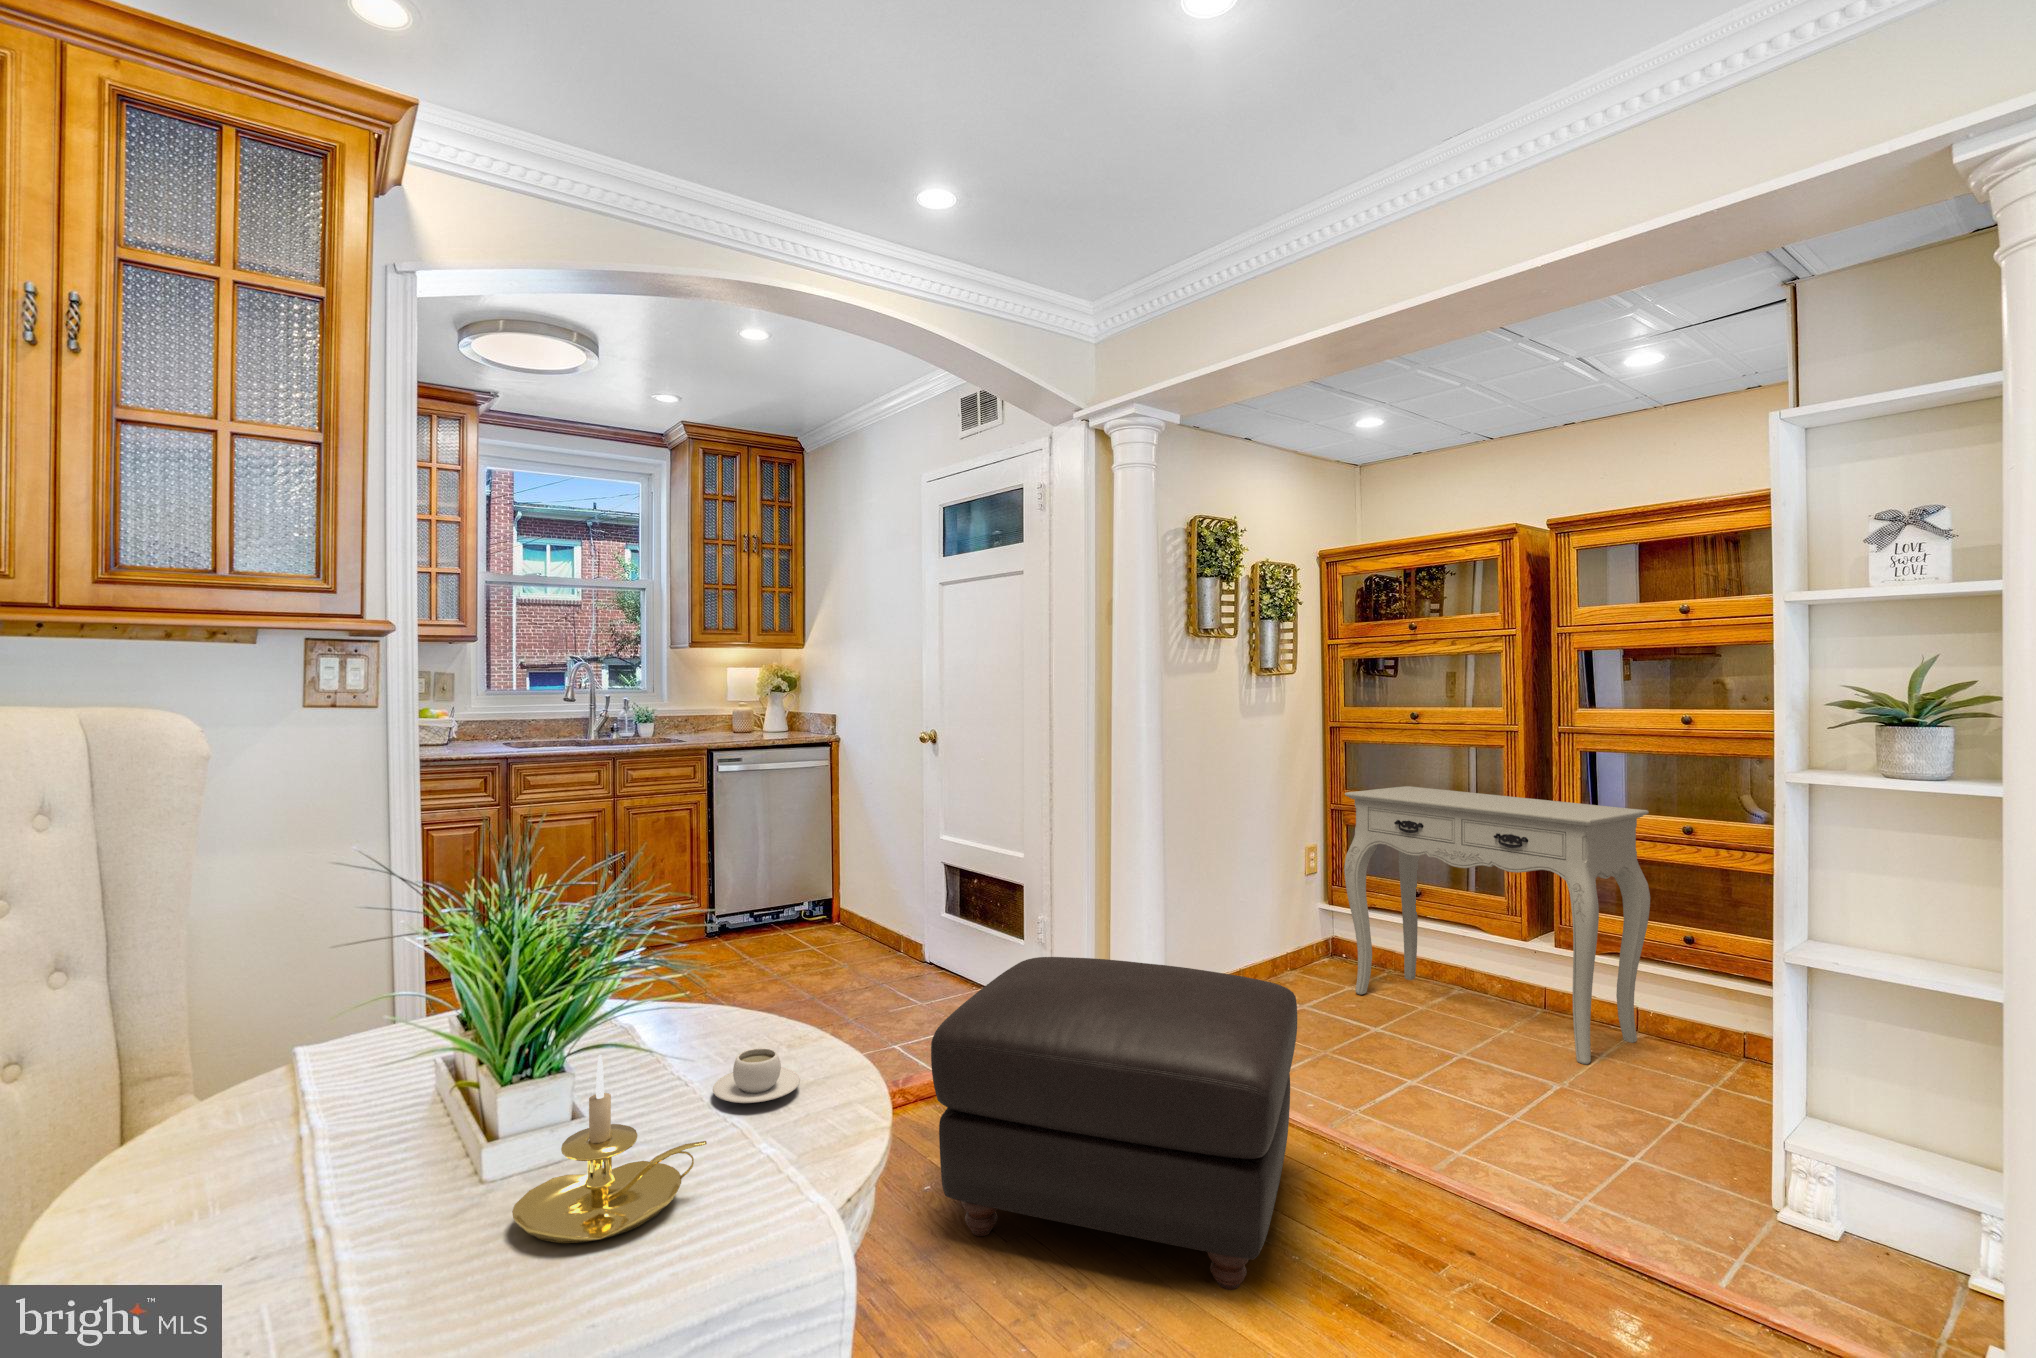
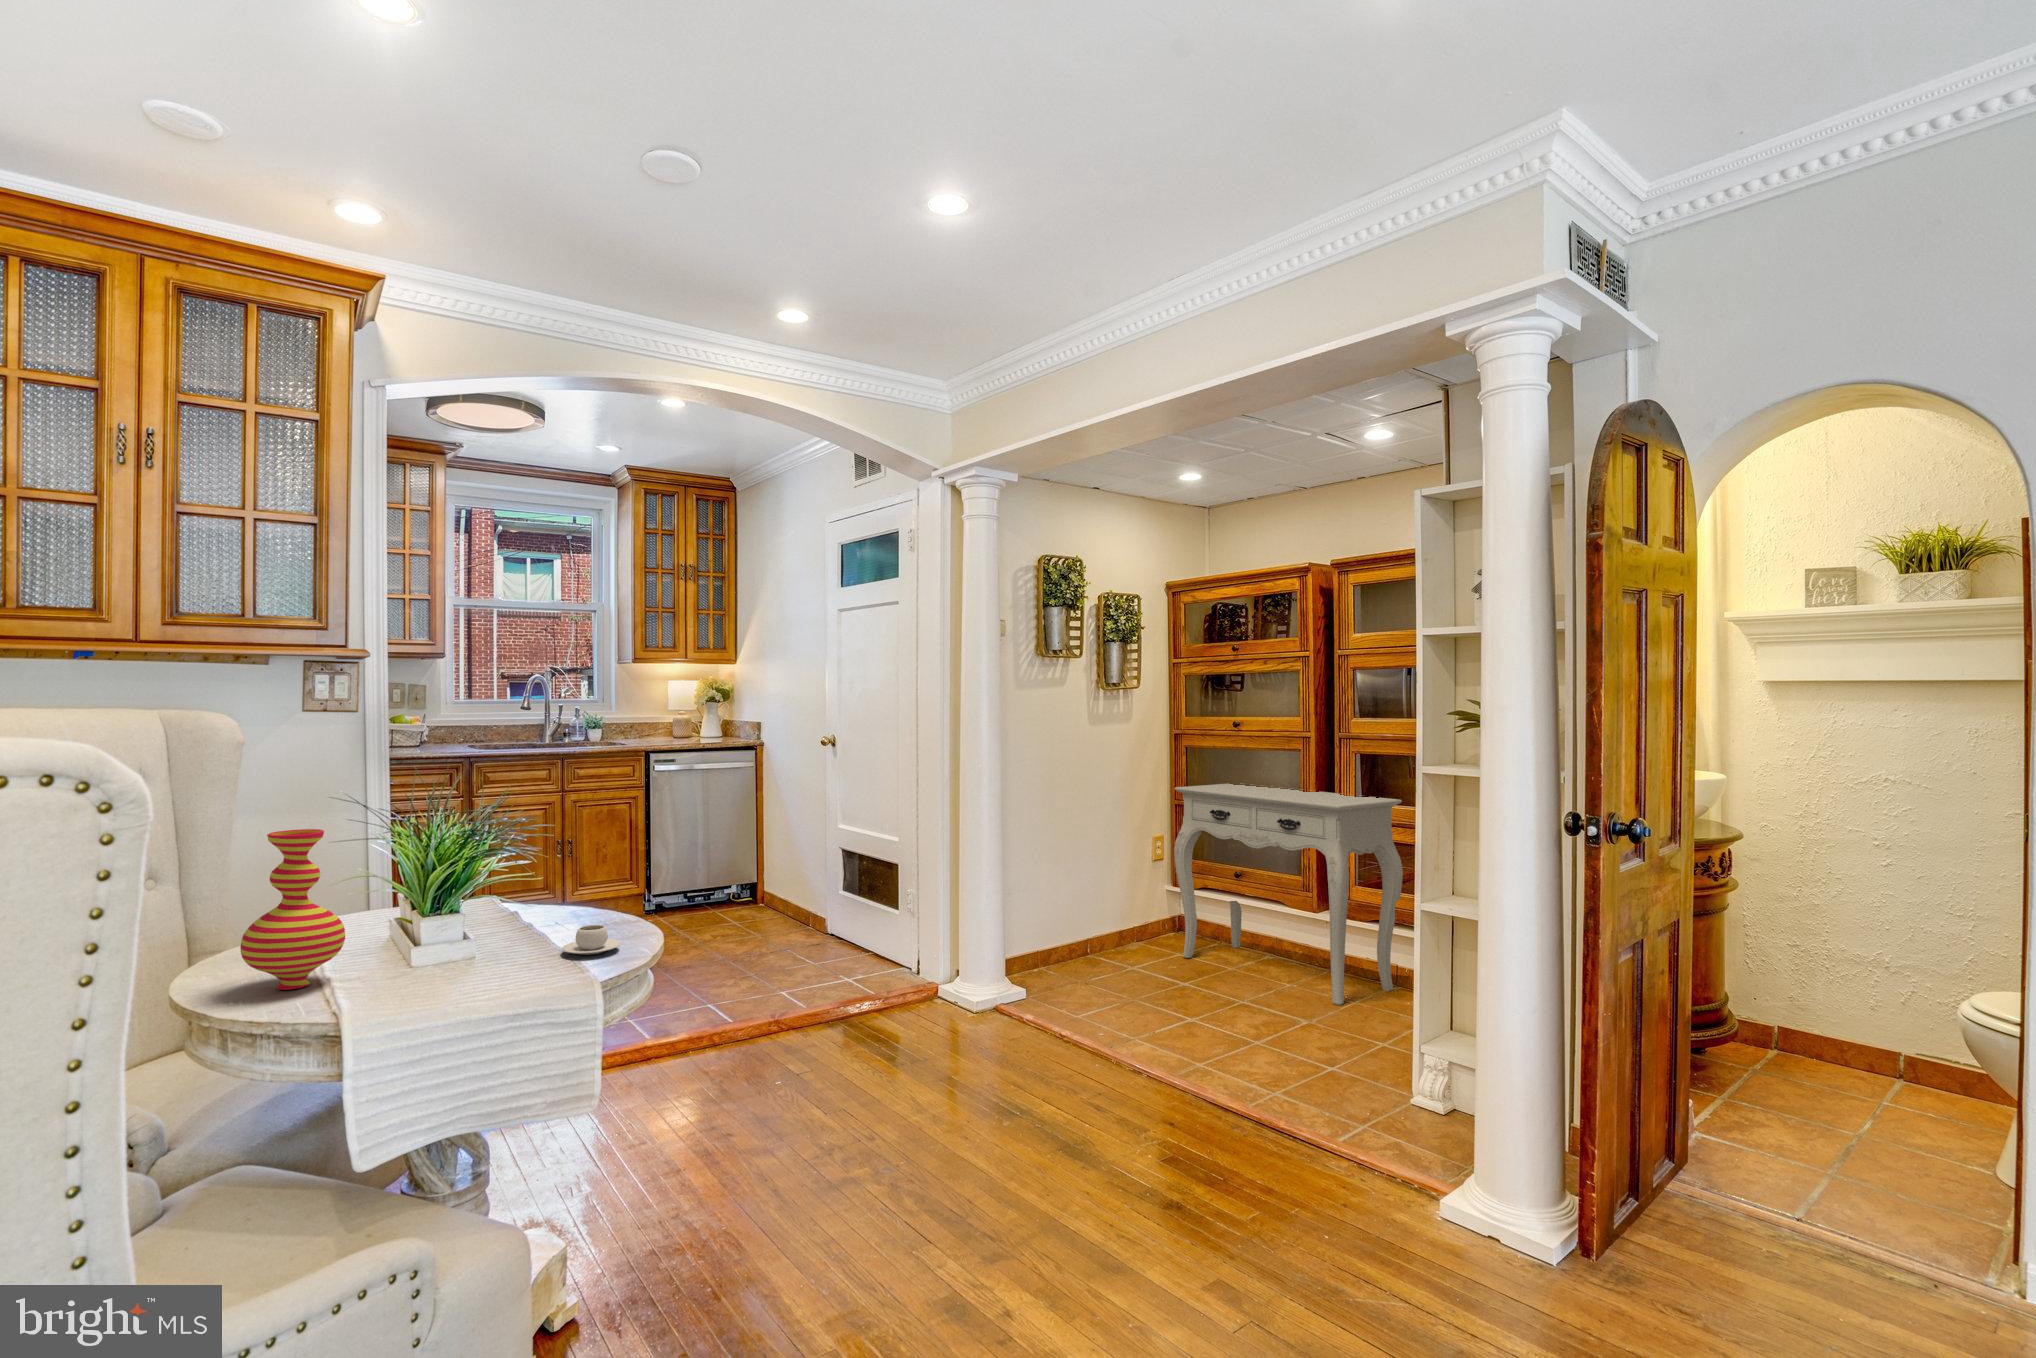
vase: none [190,918,372,1203] -> present [240,829,345,990]
ottoman: present [931,957,1297,1290] -> none [767,908,1063,1137]
candle holder: present [512,1055,707,1243] -> none [424,904,542,1005]

